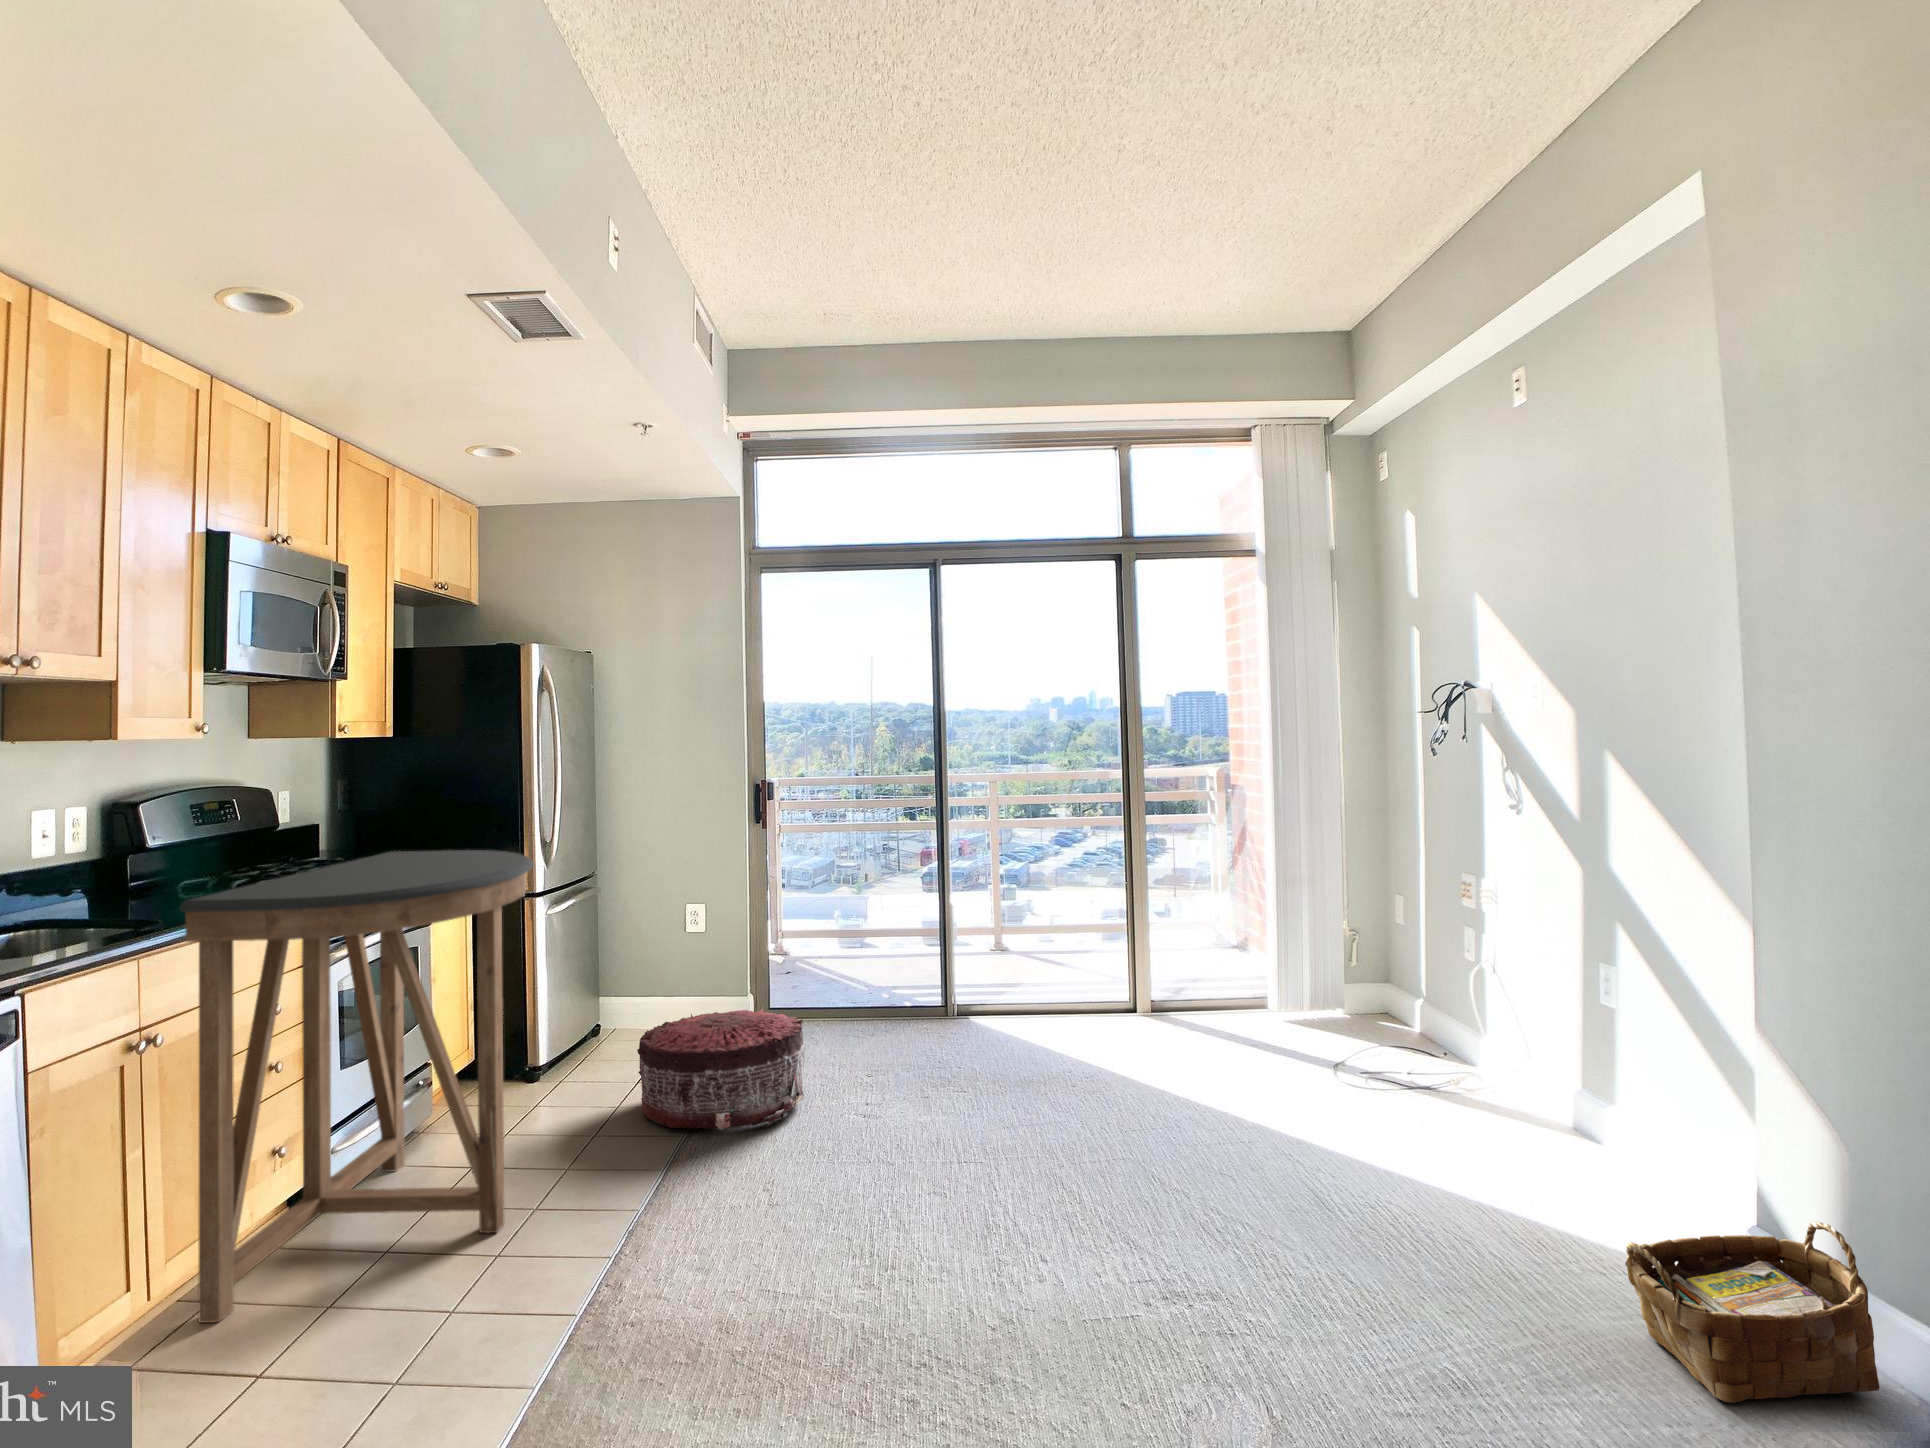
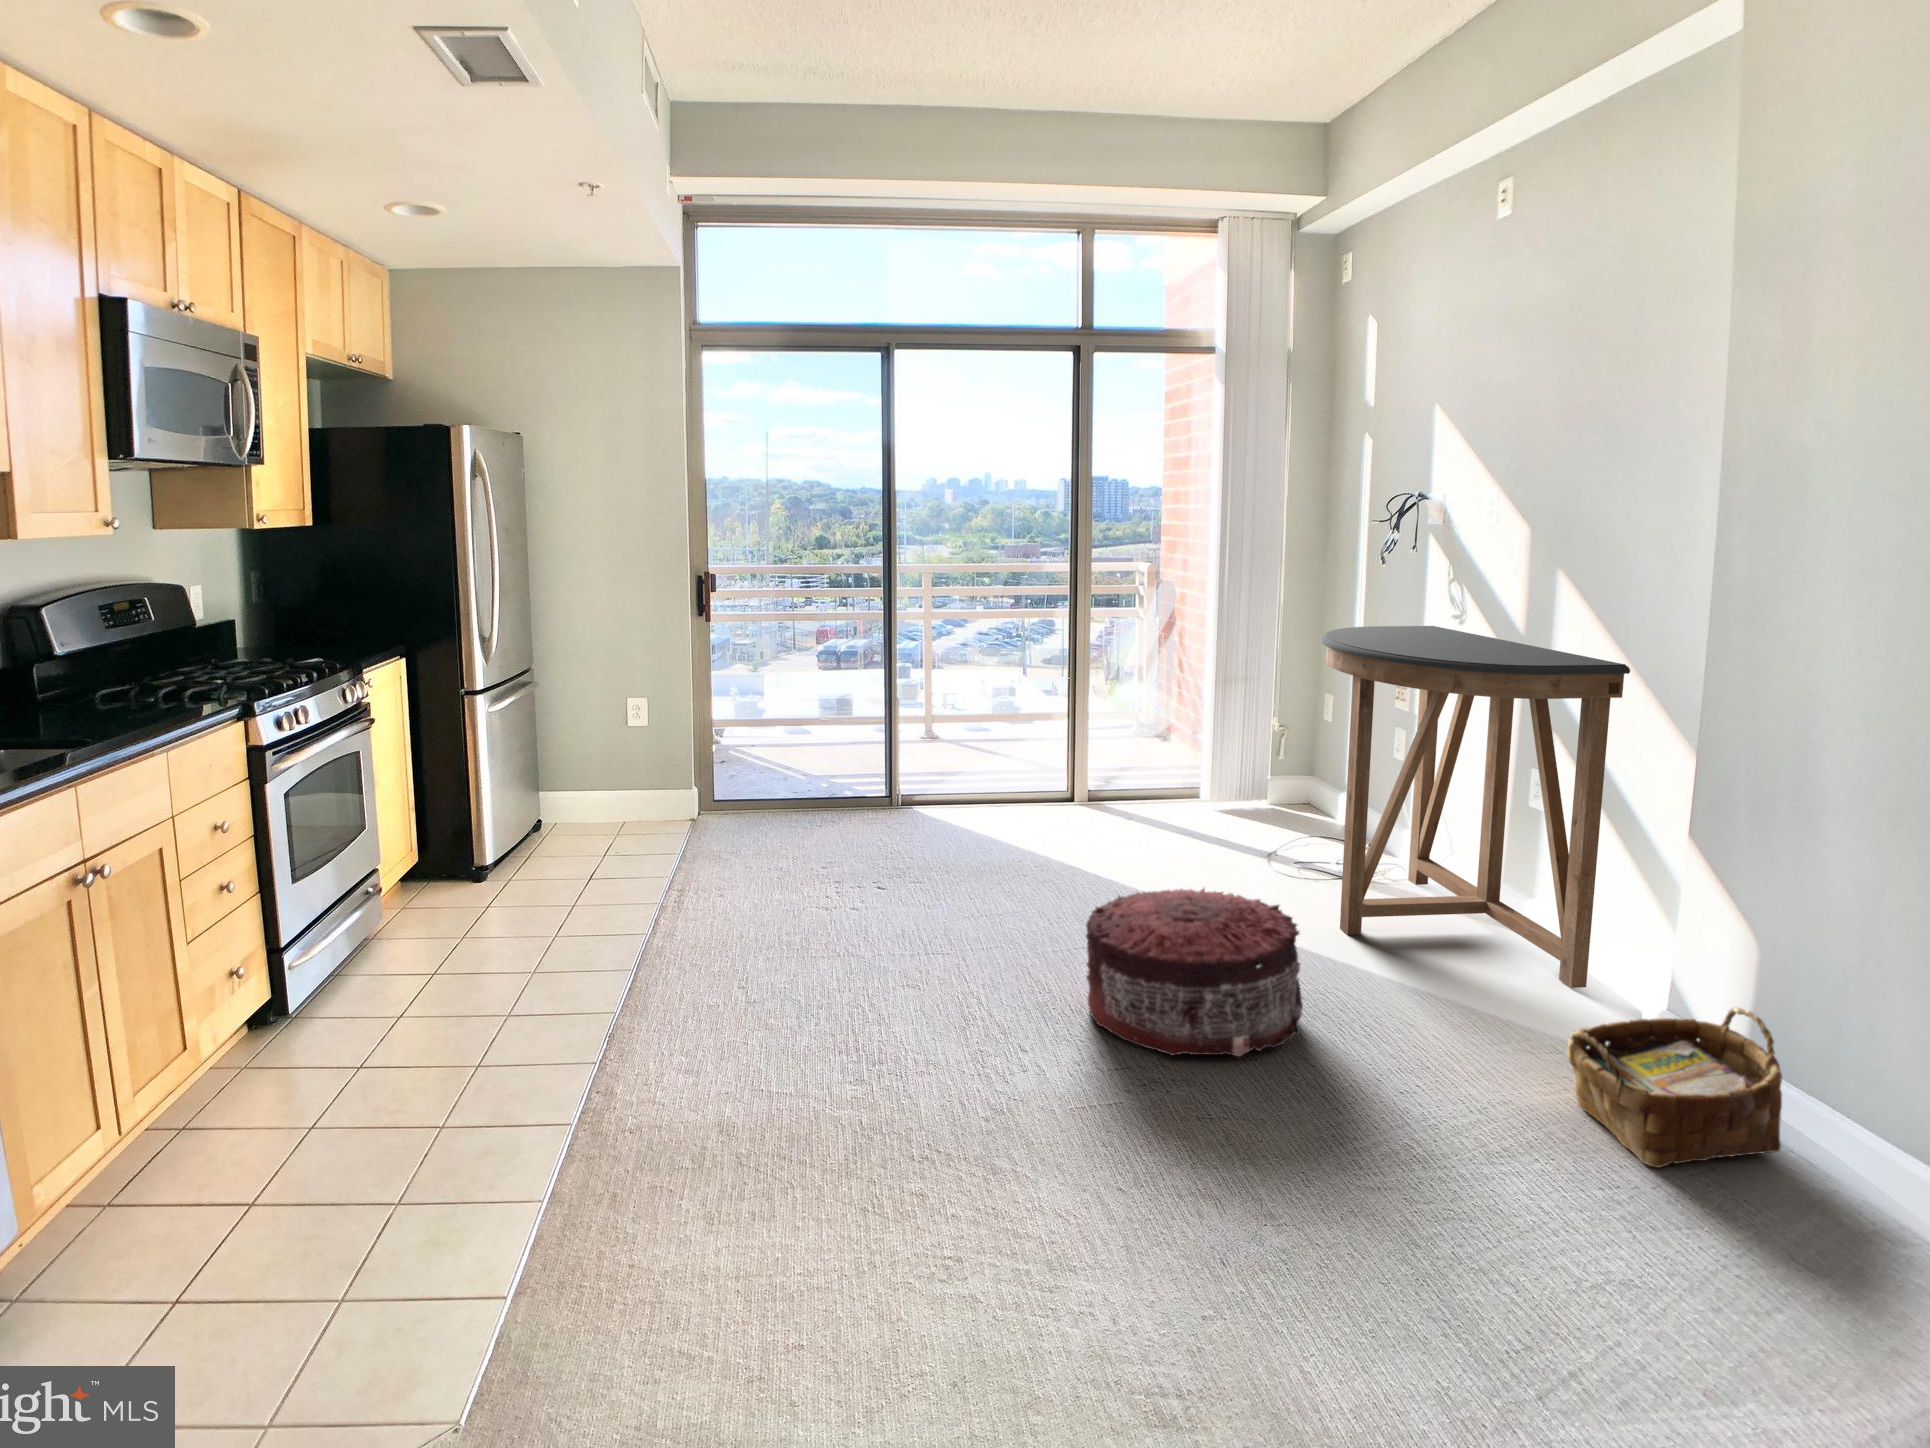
console table: present [180,850,534,1323] -> present [1320,626,1630,988]
pouf: present [637,1009,805,1130] -> present [1086,888,1303,1056]

